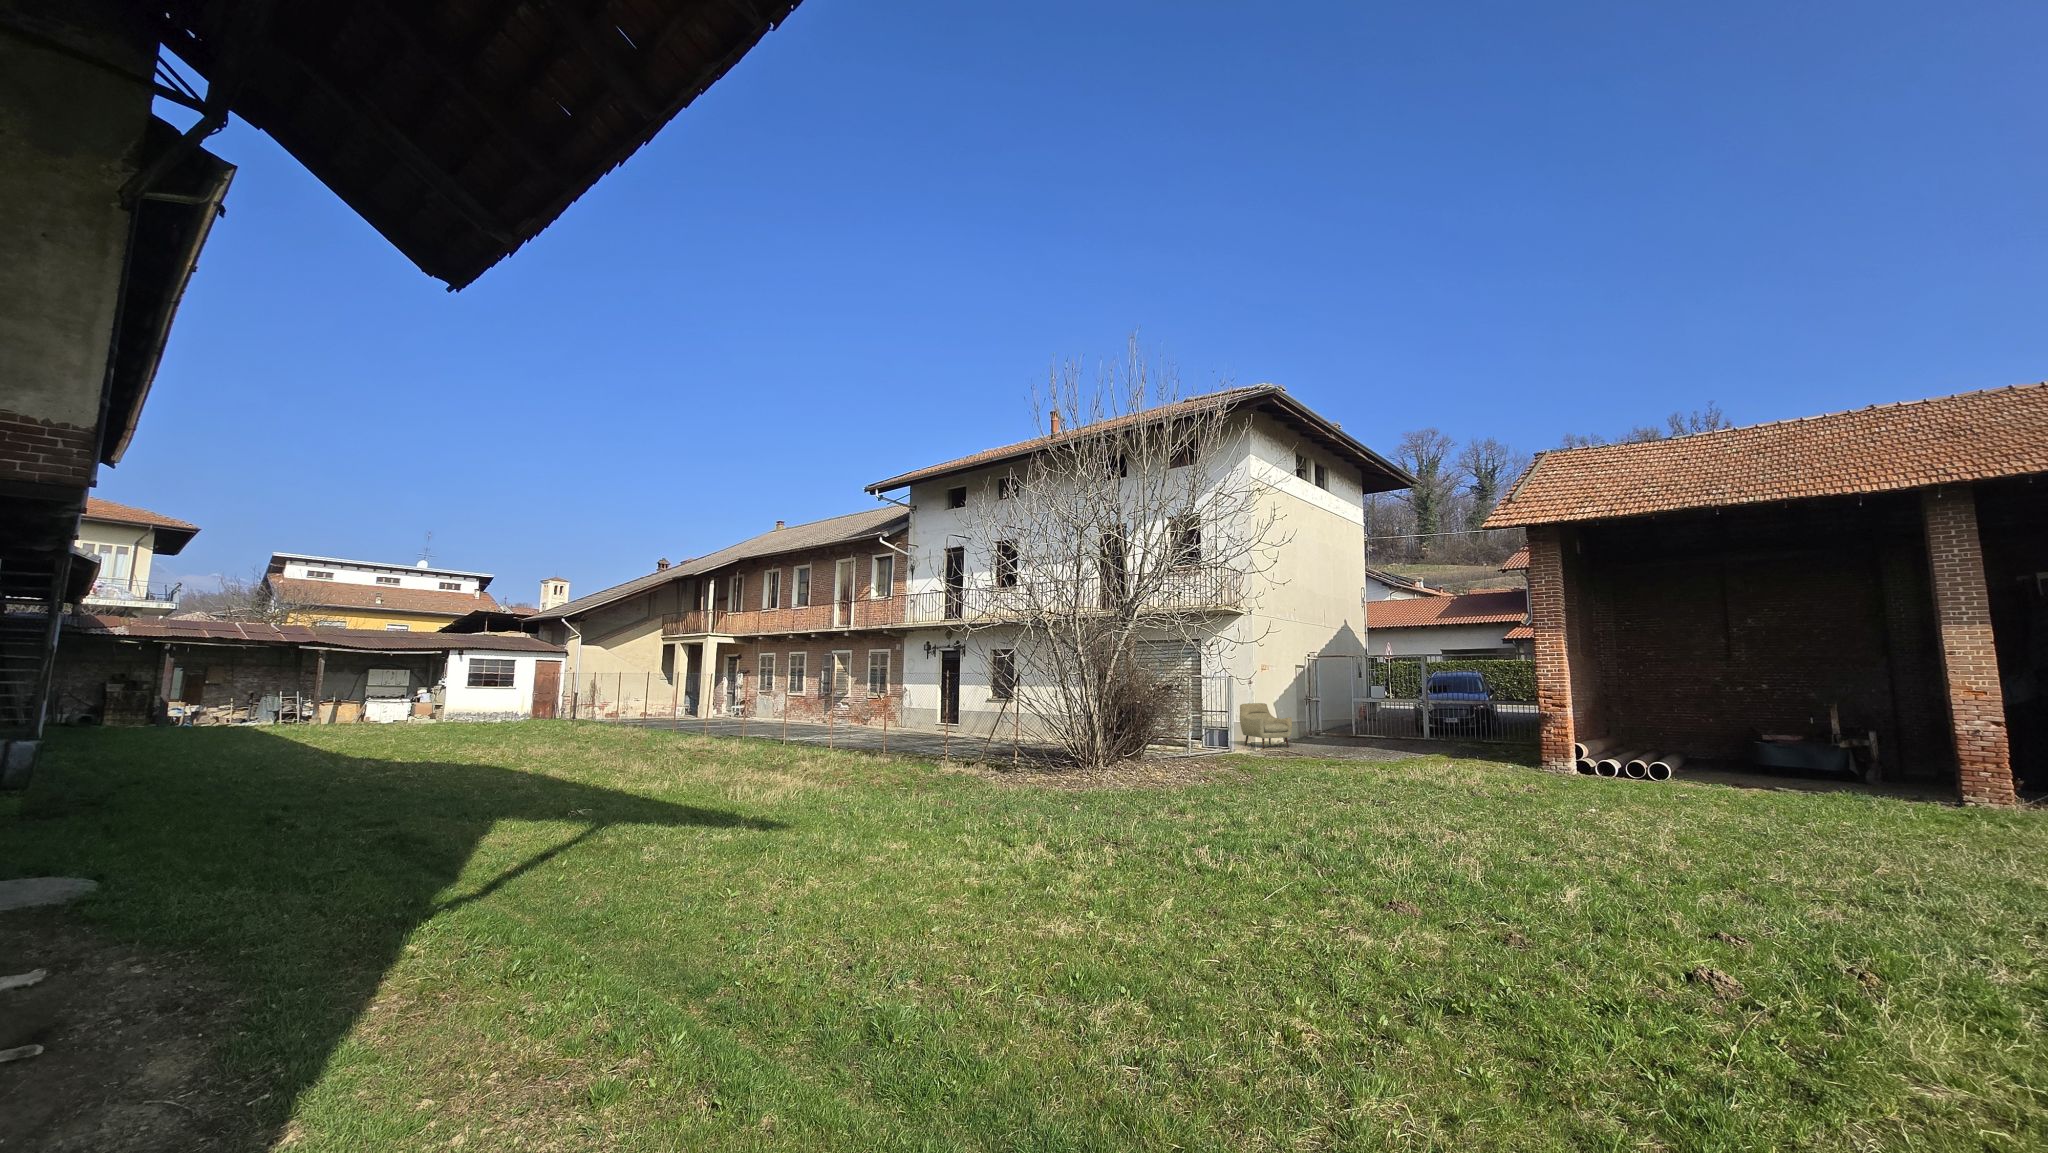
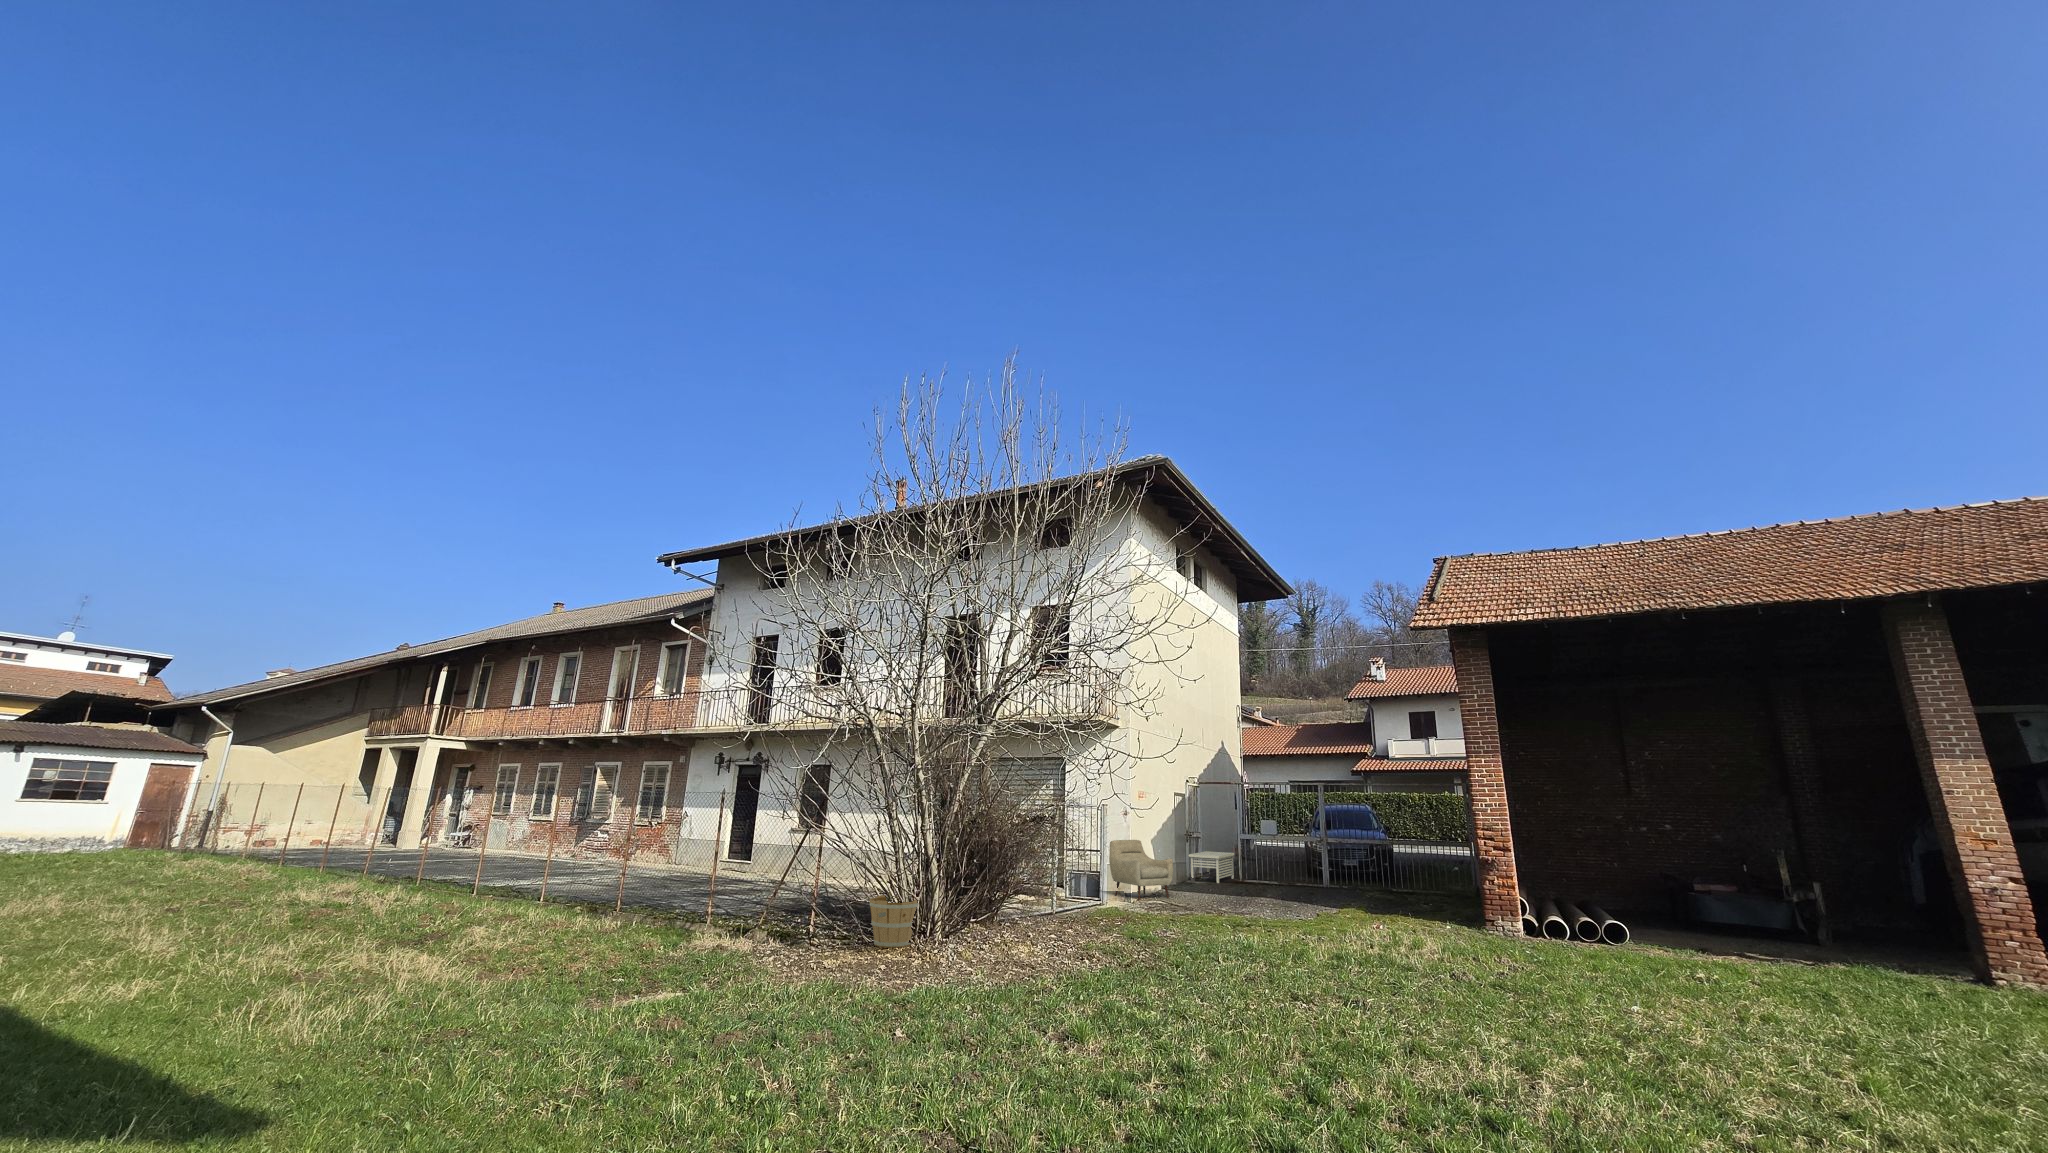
storage bench: none [1314,713,1356,738] -> present [1189,851,1234,883]
wooden bucket: none [1053,740,1088,773] -> present [869,895,918,948]

